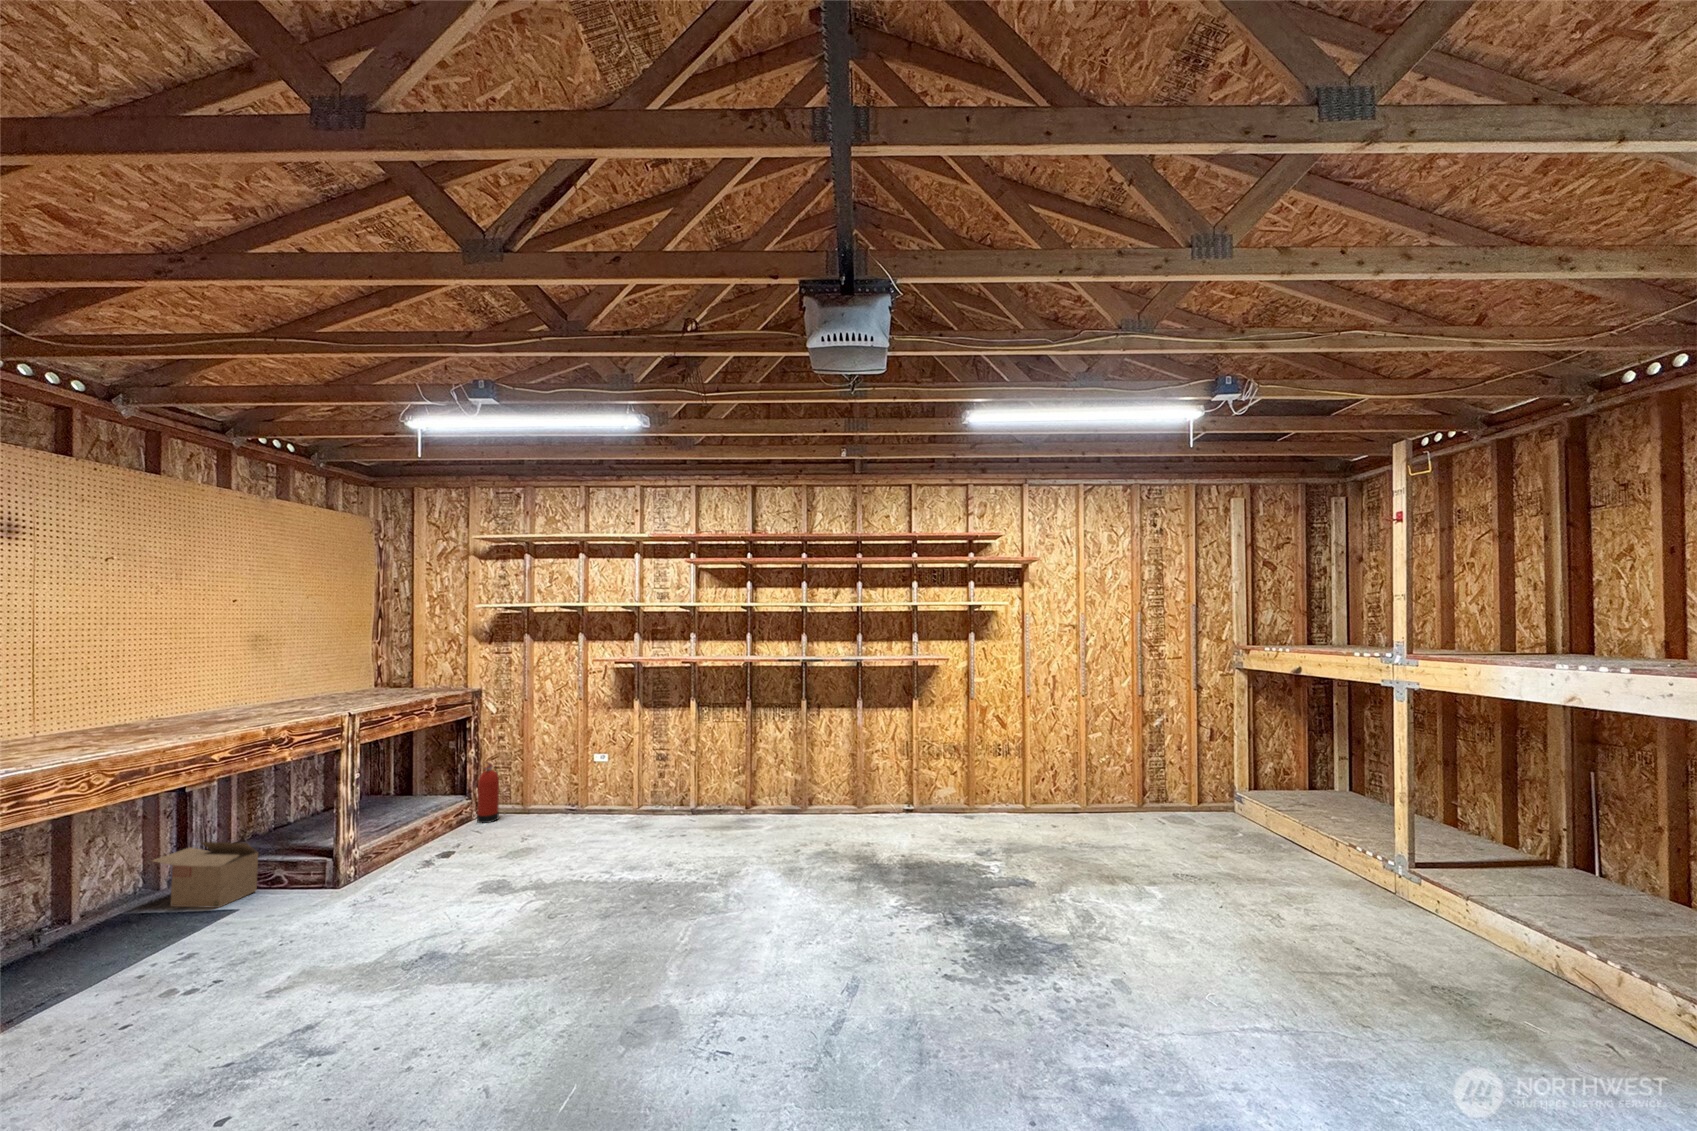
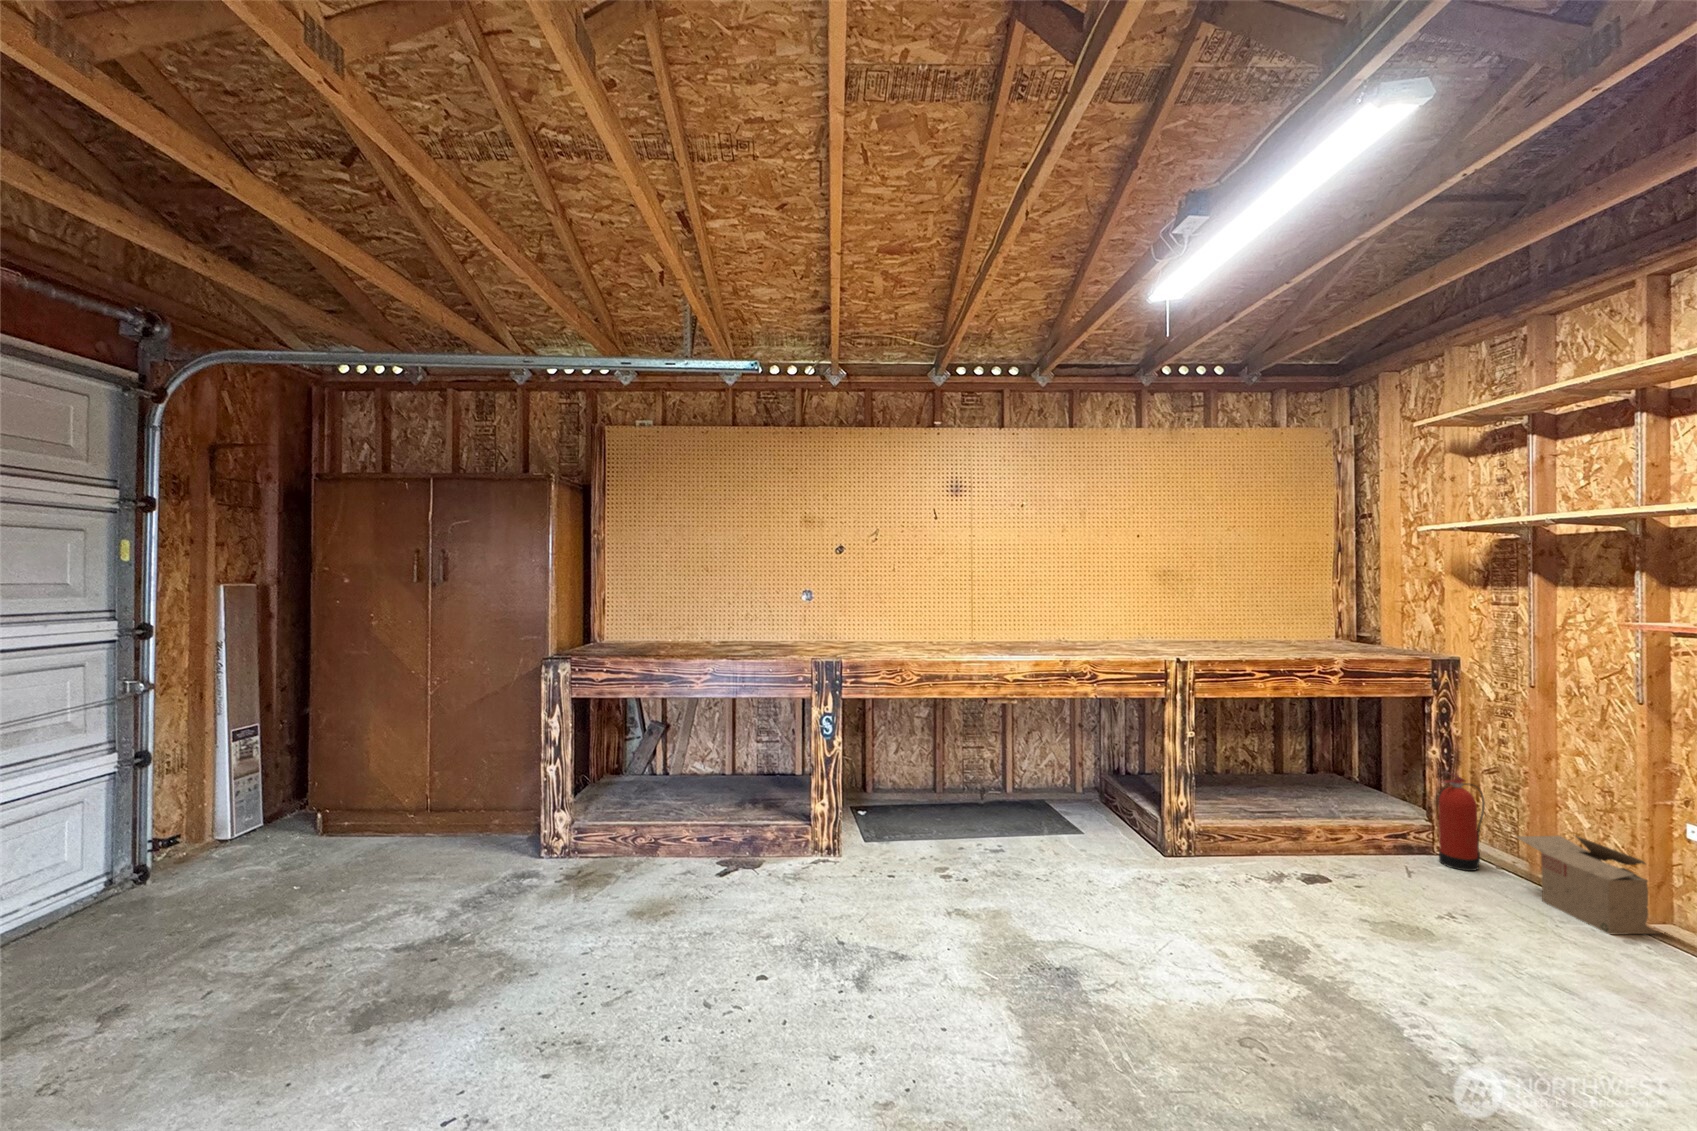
cardboard box: present [153,842,258,908] -> present [1517,836,1660,935]

